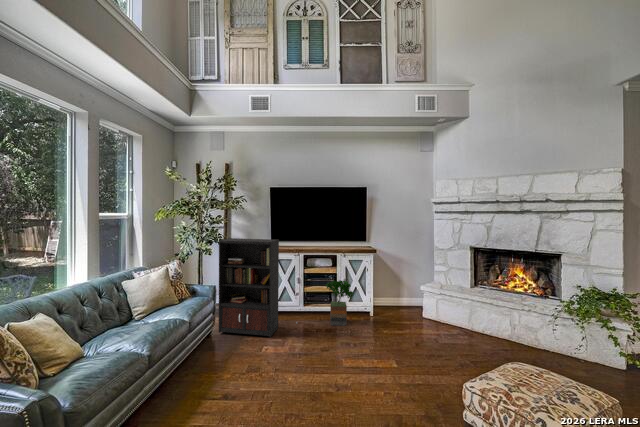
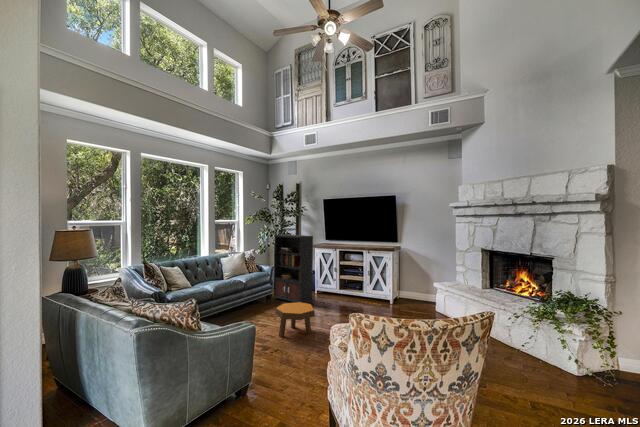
potted tree: present [326,280,354,326] -> none [350,271,372,308]
footstool: none [290,341,349,407] -> present [275,302,315,337]

